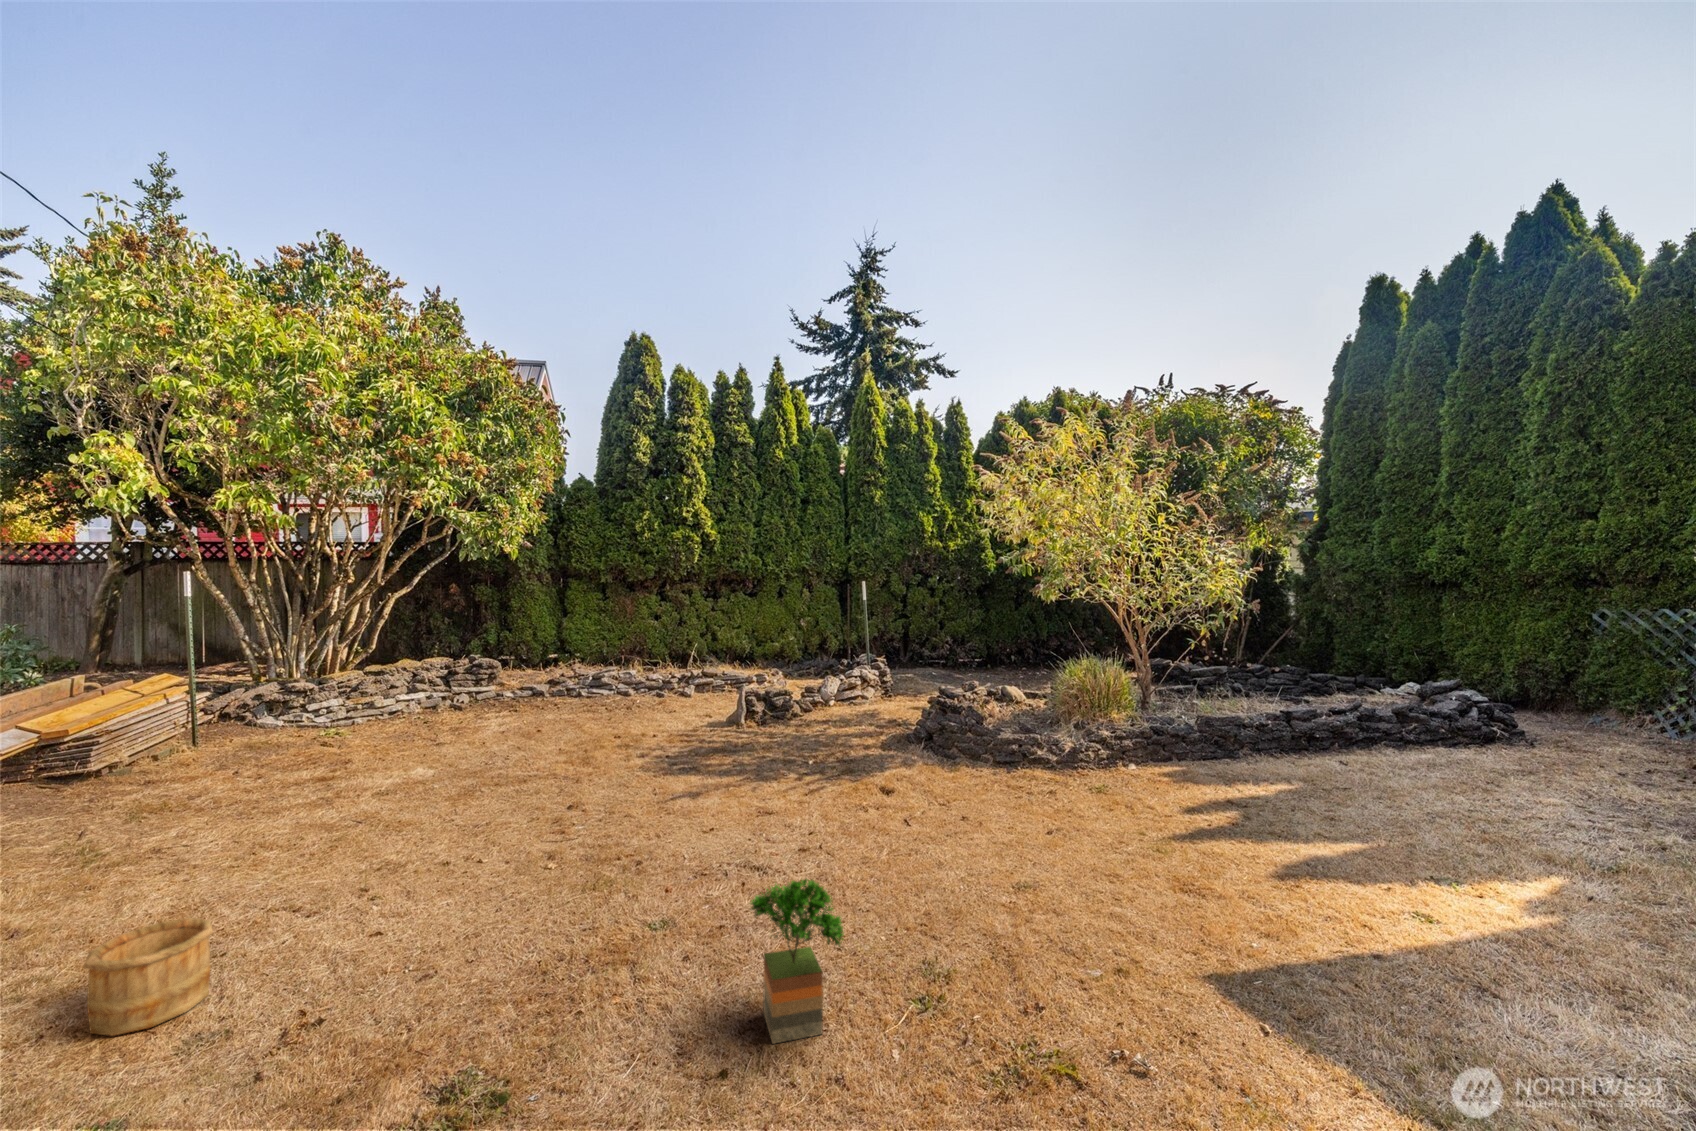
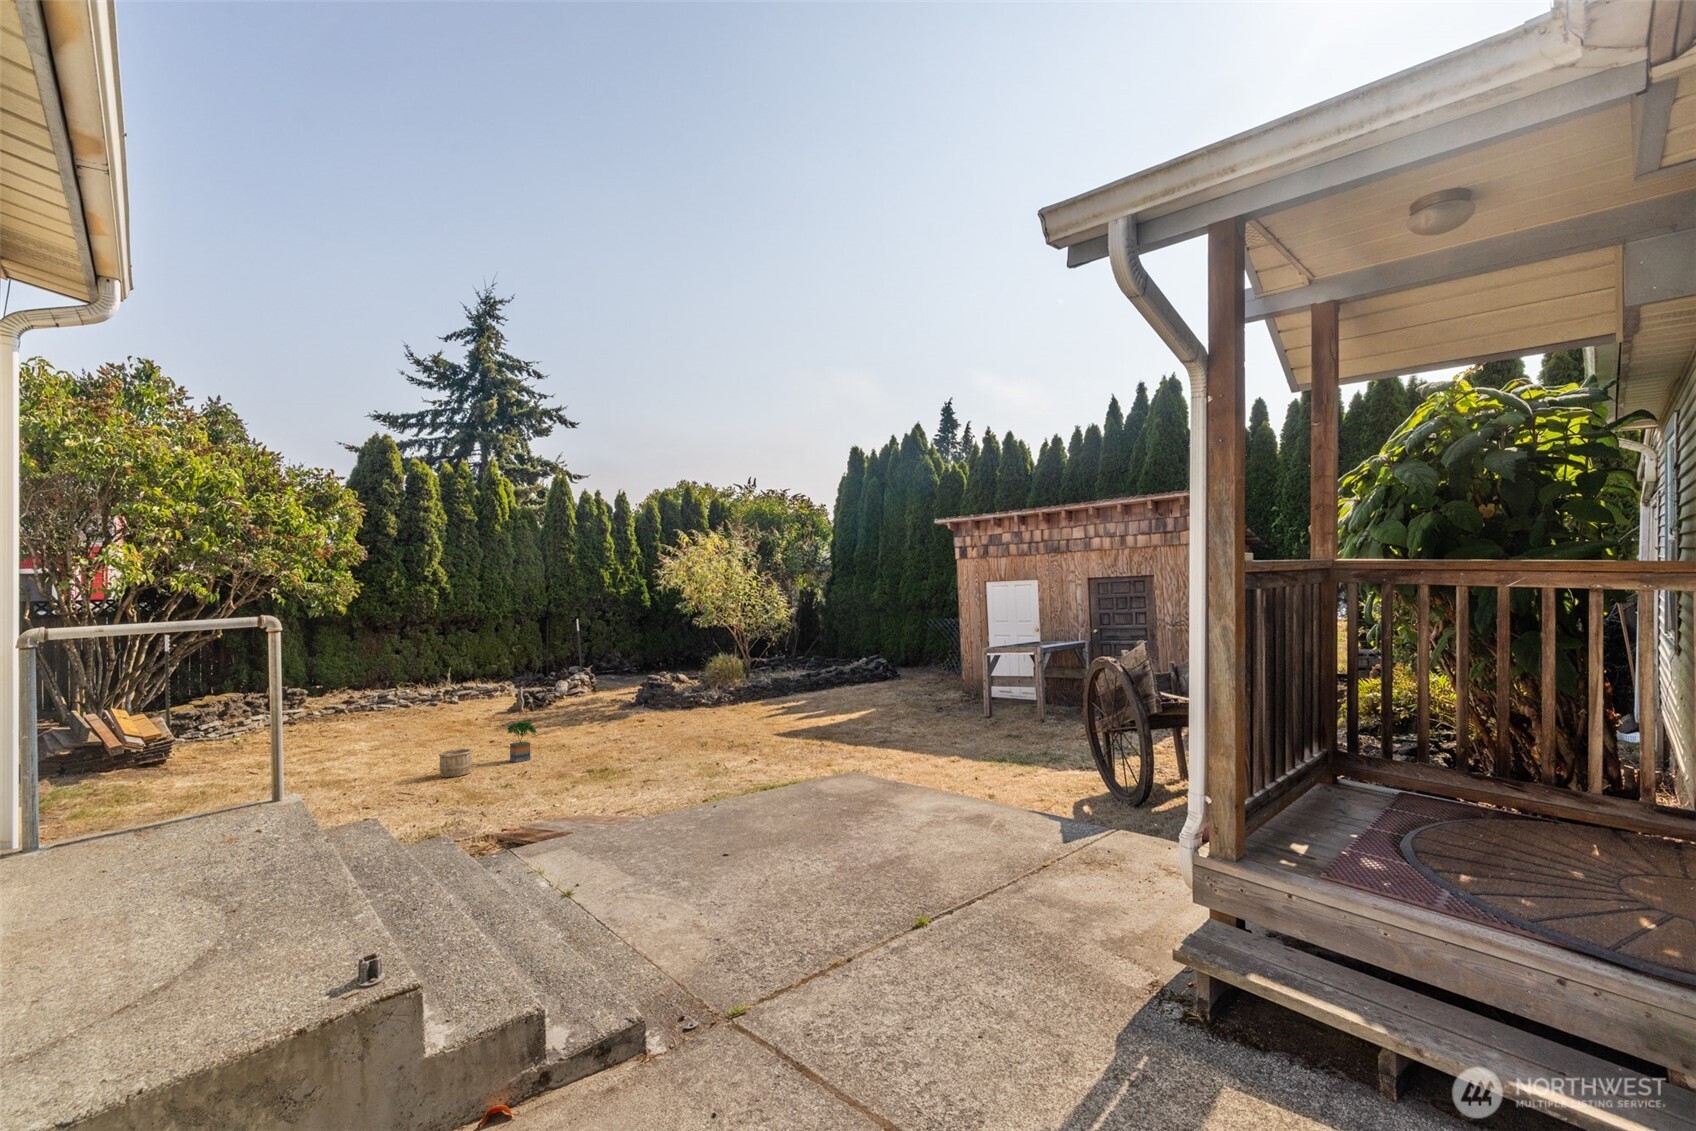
potted tree: present [750,879,844,1044] -> present [507,722,536,762]

